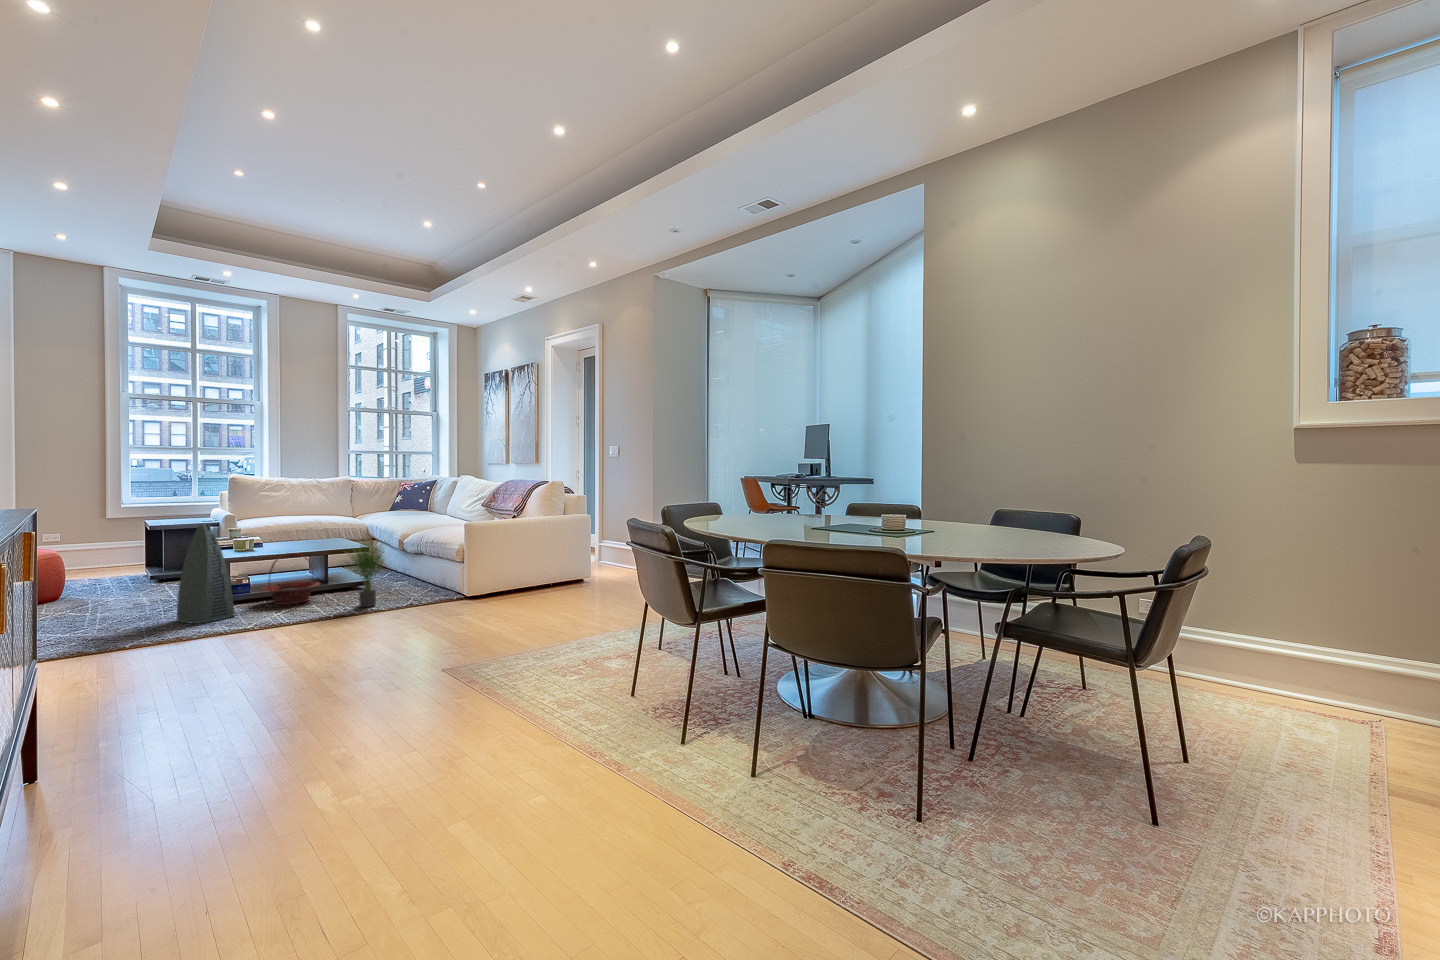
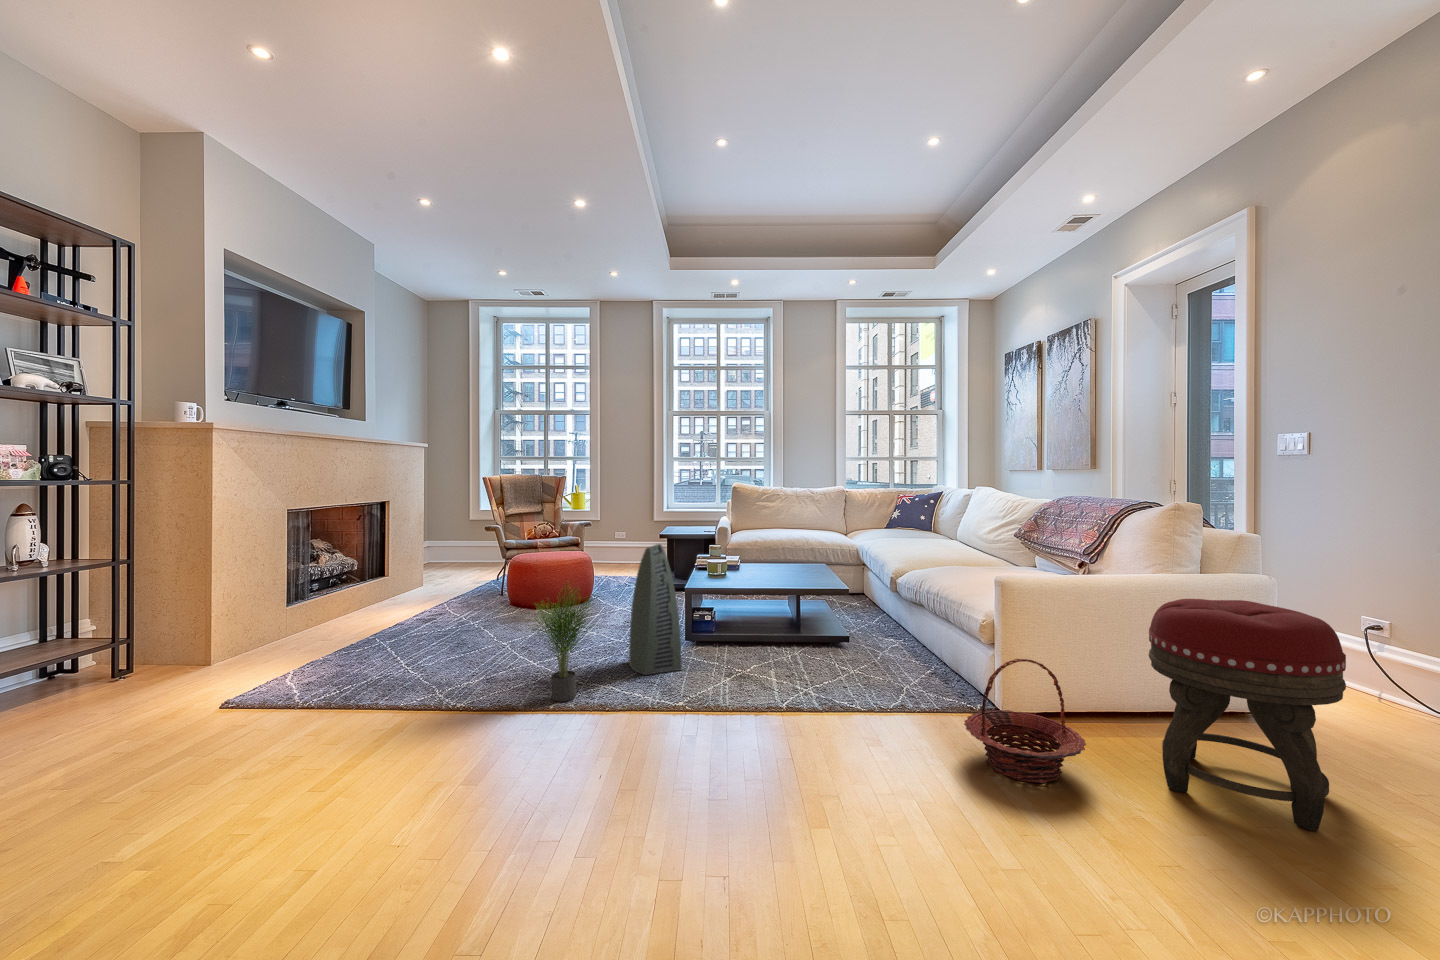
footstool: none [533,524,595,606] -> present [1149,599,1346,830]
potted plant: present [348,539,386,607] -> present [534,583,592,702]
basket: present [262,554,320,605] -> present [964,659,1086,783]

